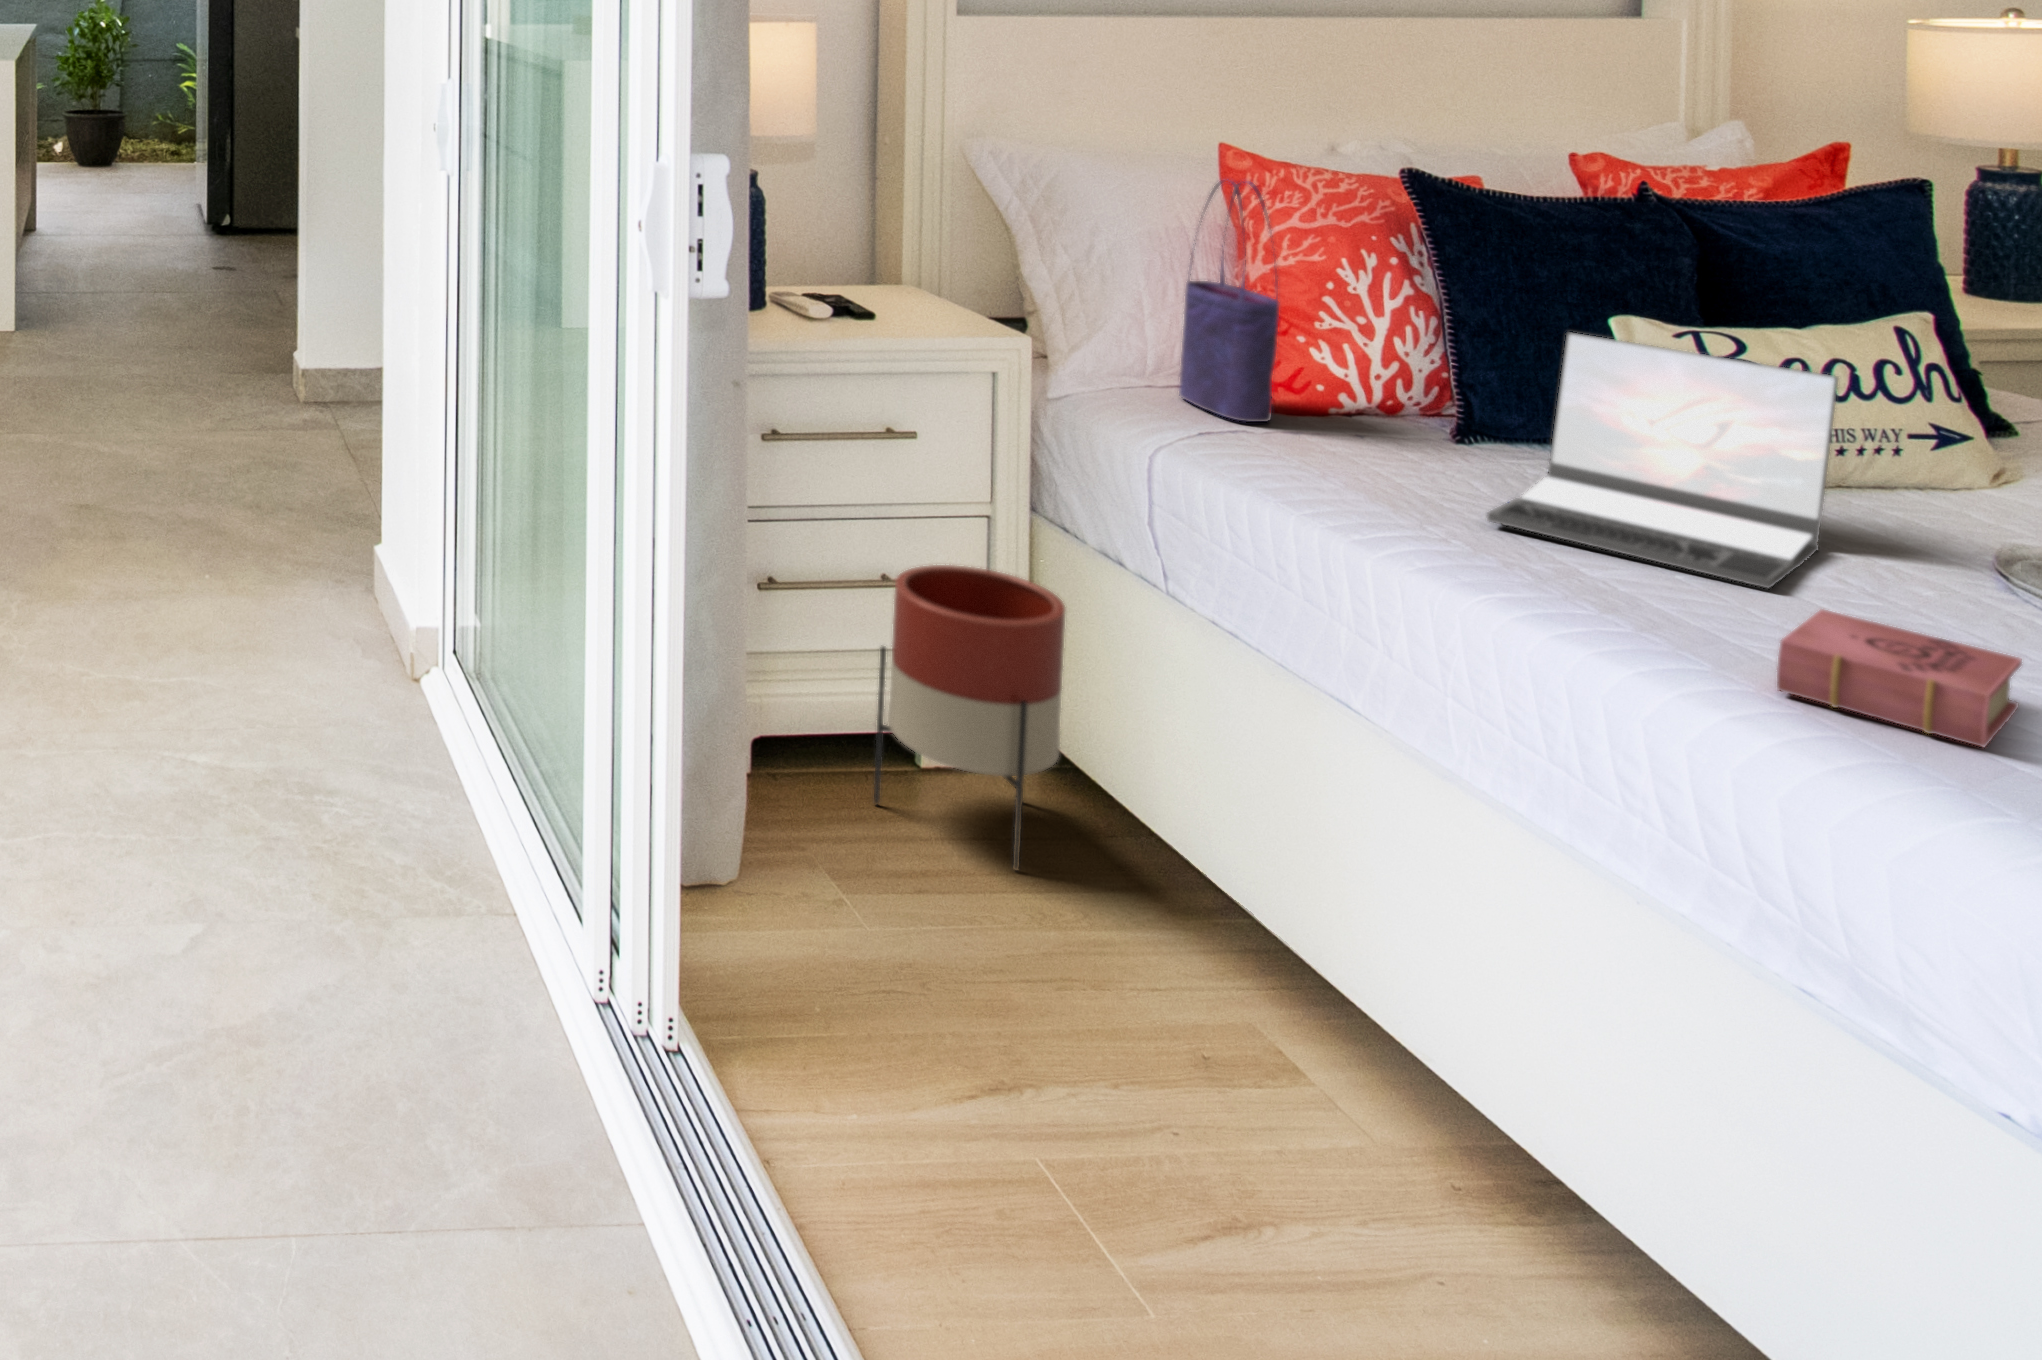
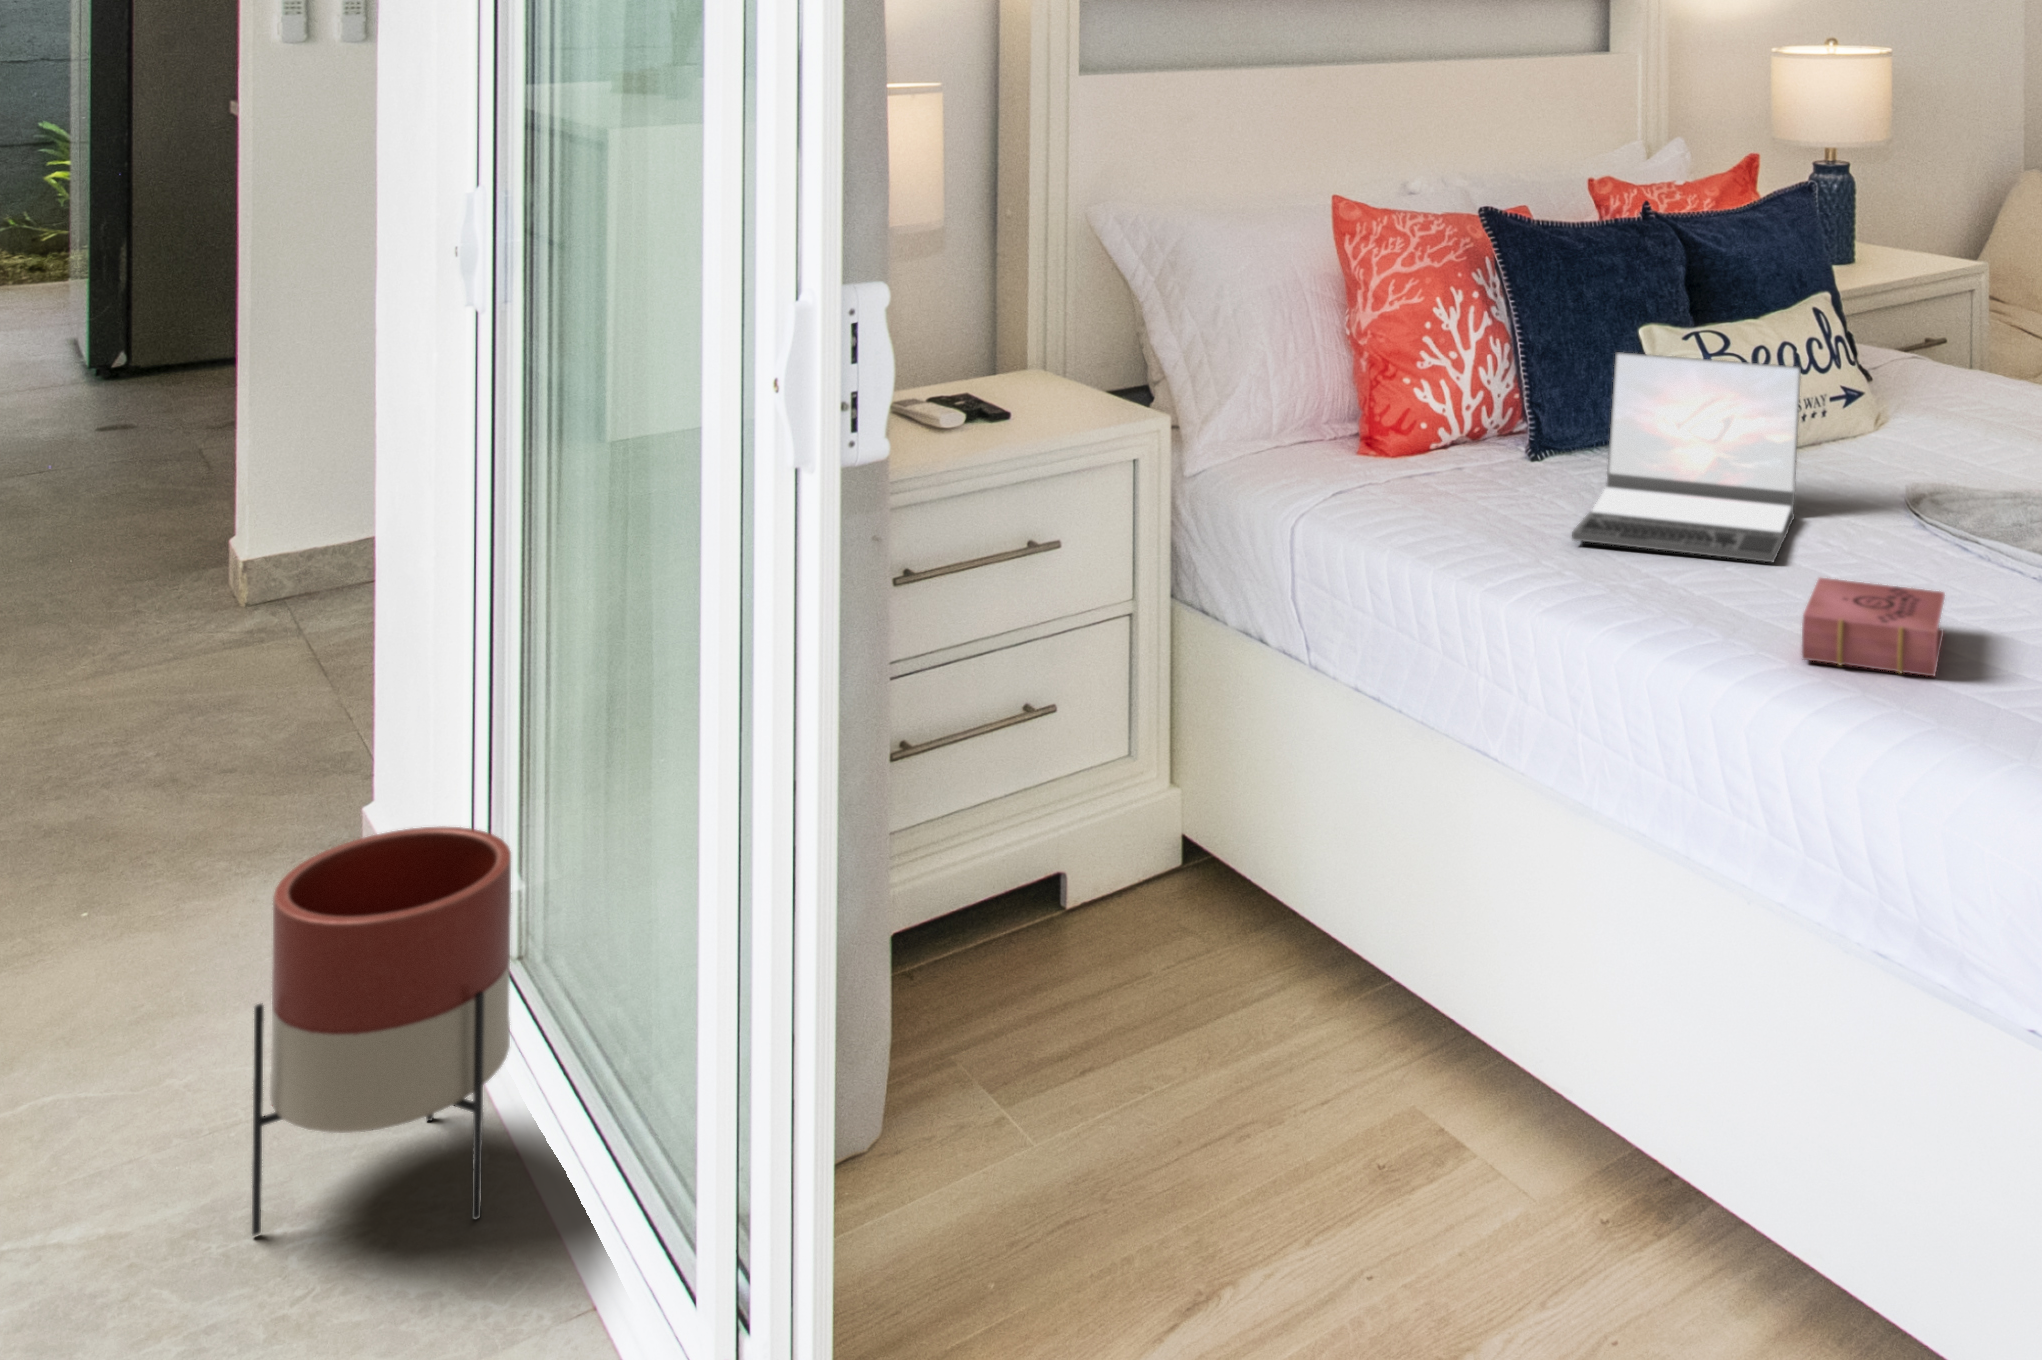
tote bag: present [1179,182,1279,422] -> none [1303,234,1389,473]
planter: present [874,565,1066,870] -> present [252,827,511,1235]

